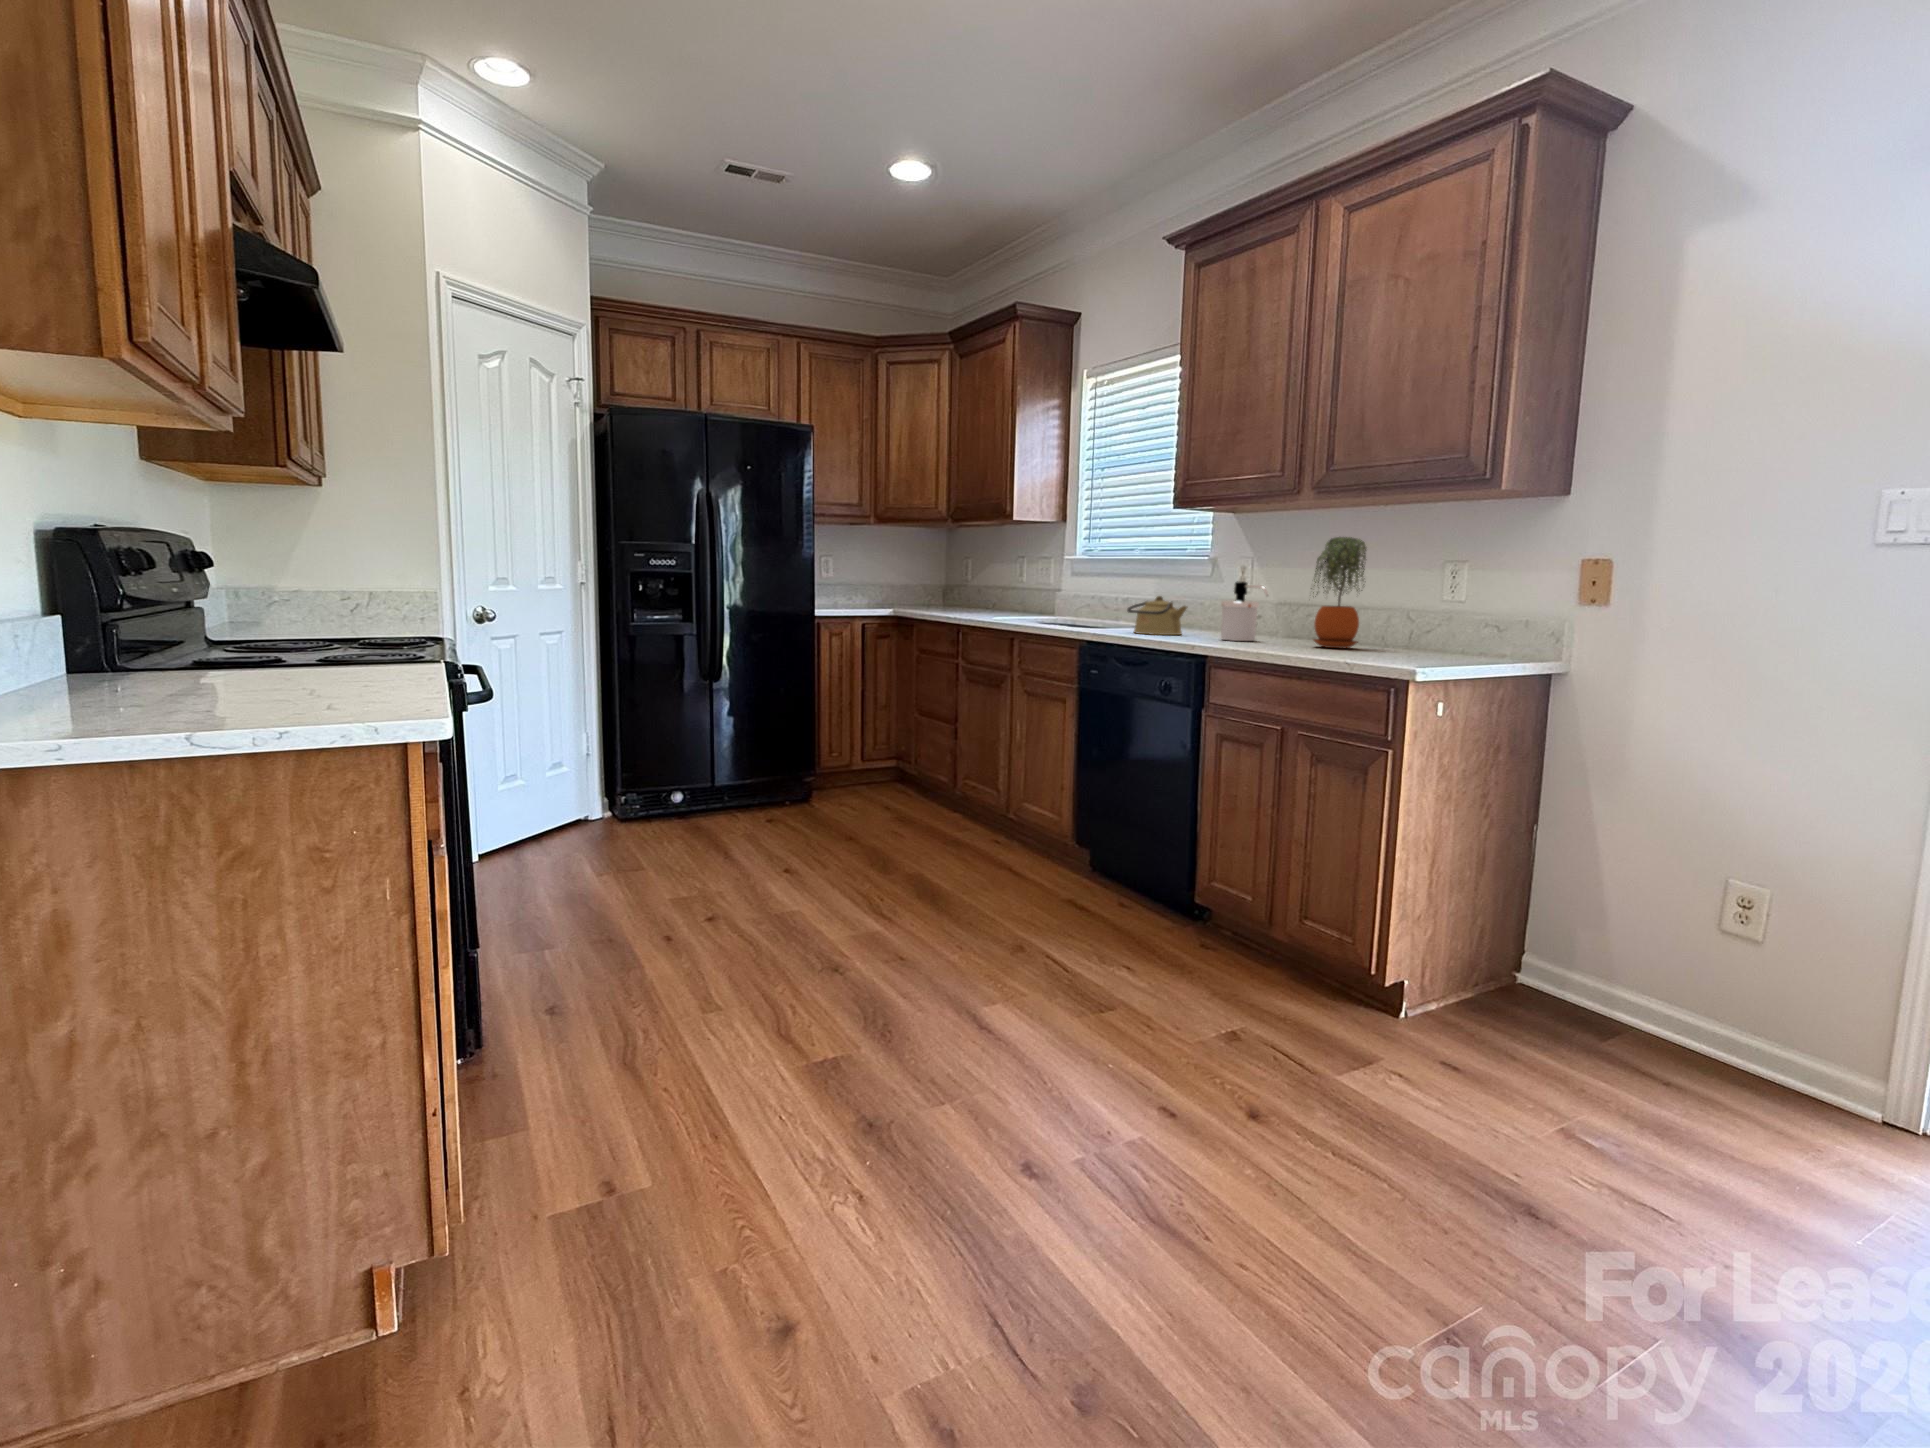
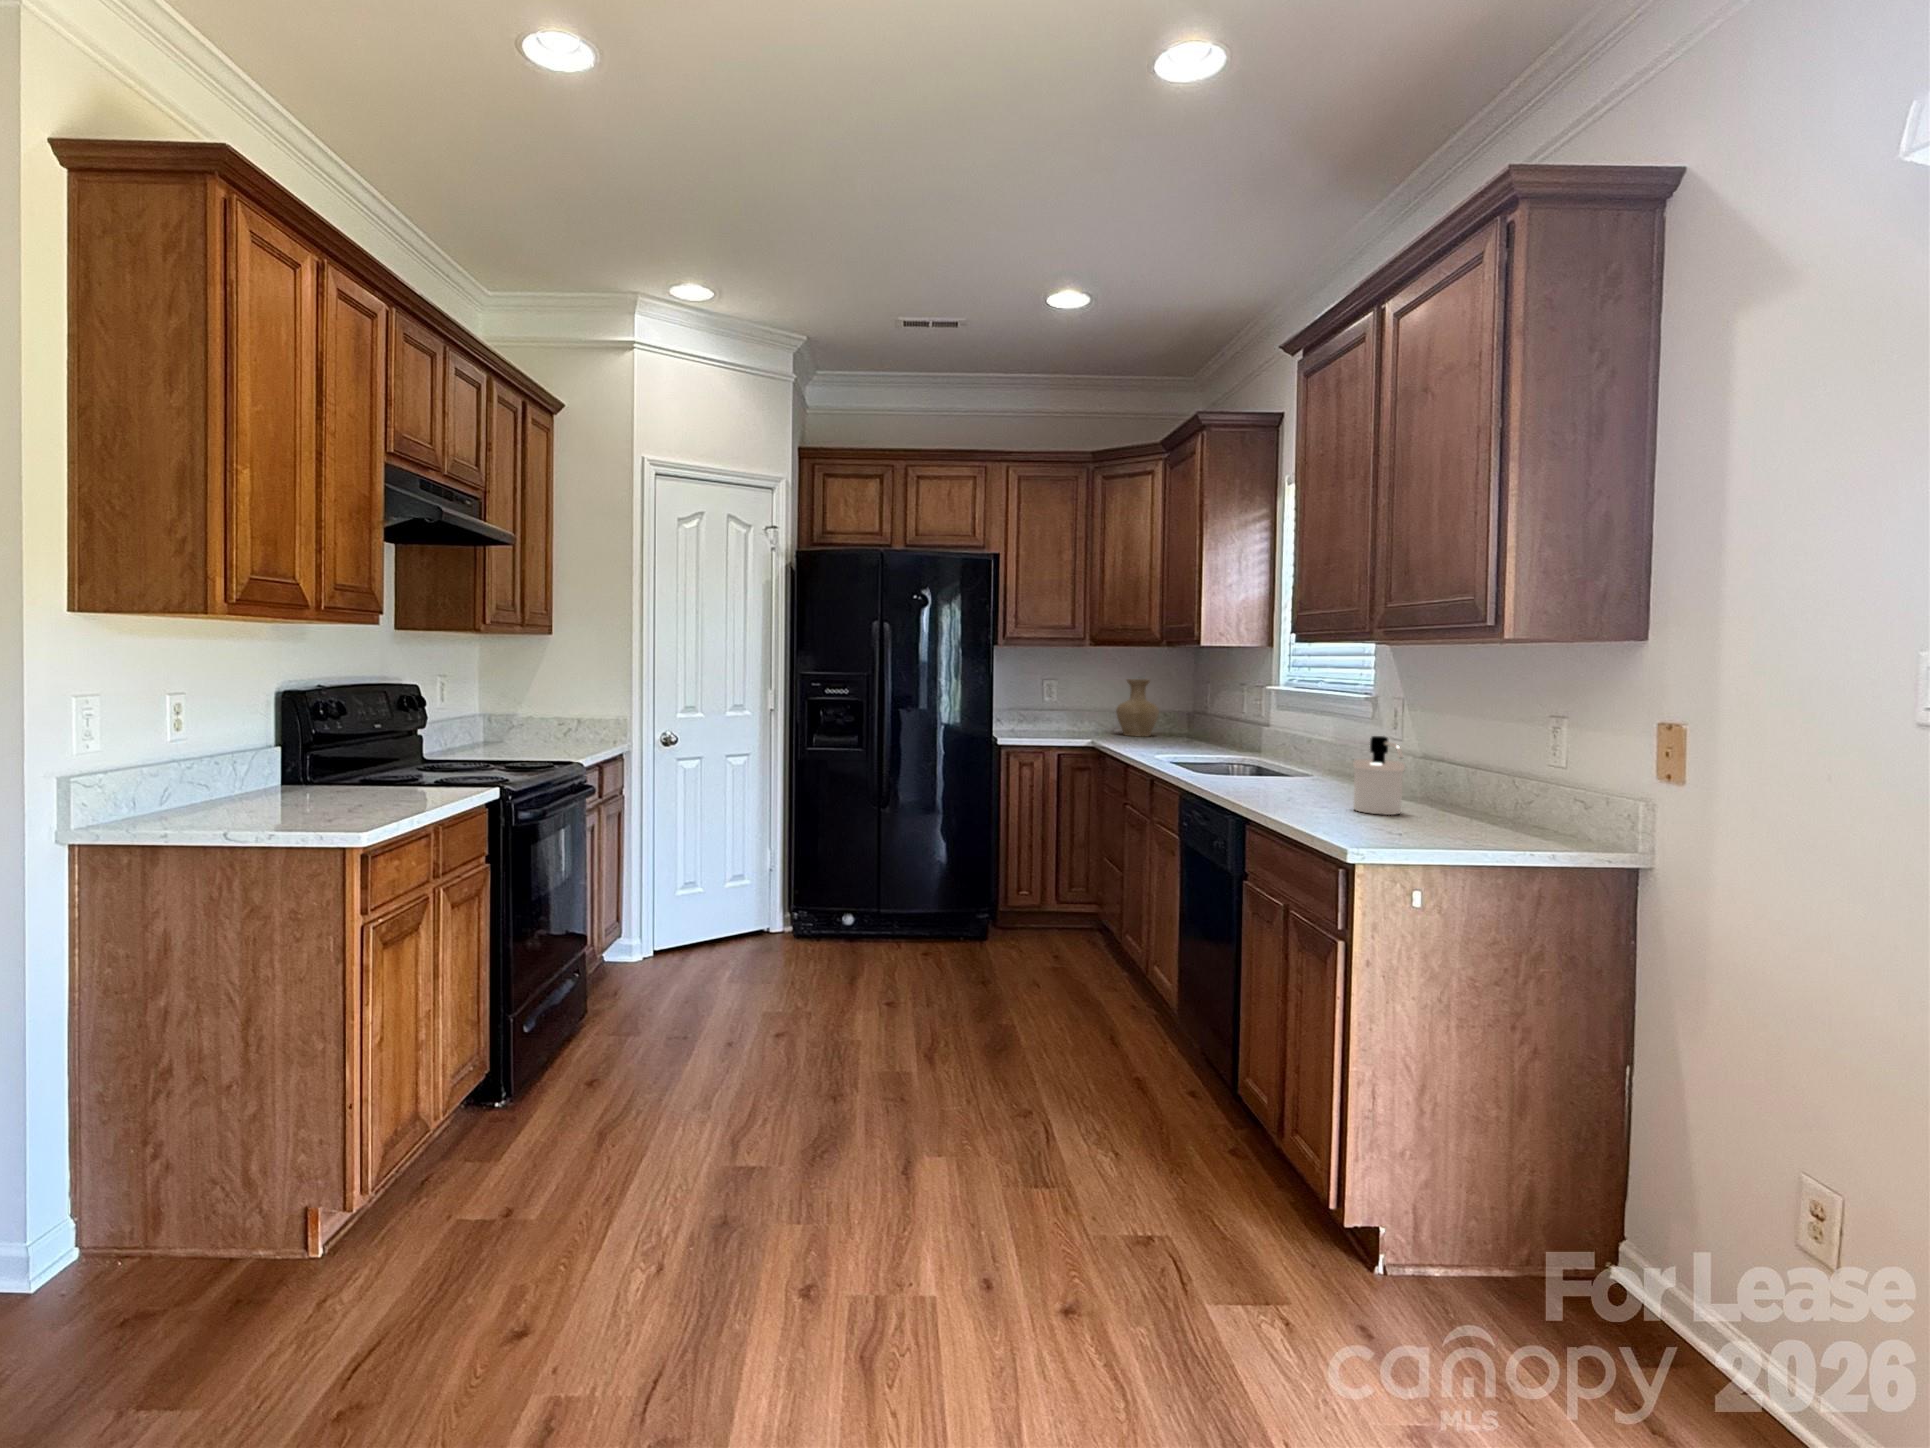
potted plant: present [1311,537,1366,648] -> none [1444,684,1530,839]
vase: none [893,557,932,610] -> present [1116,679,1159,737]
kettle: present [1127,596,1187,635] -> none [1262,746,1334,796]

